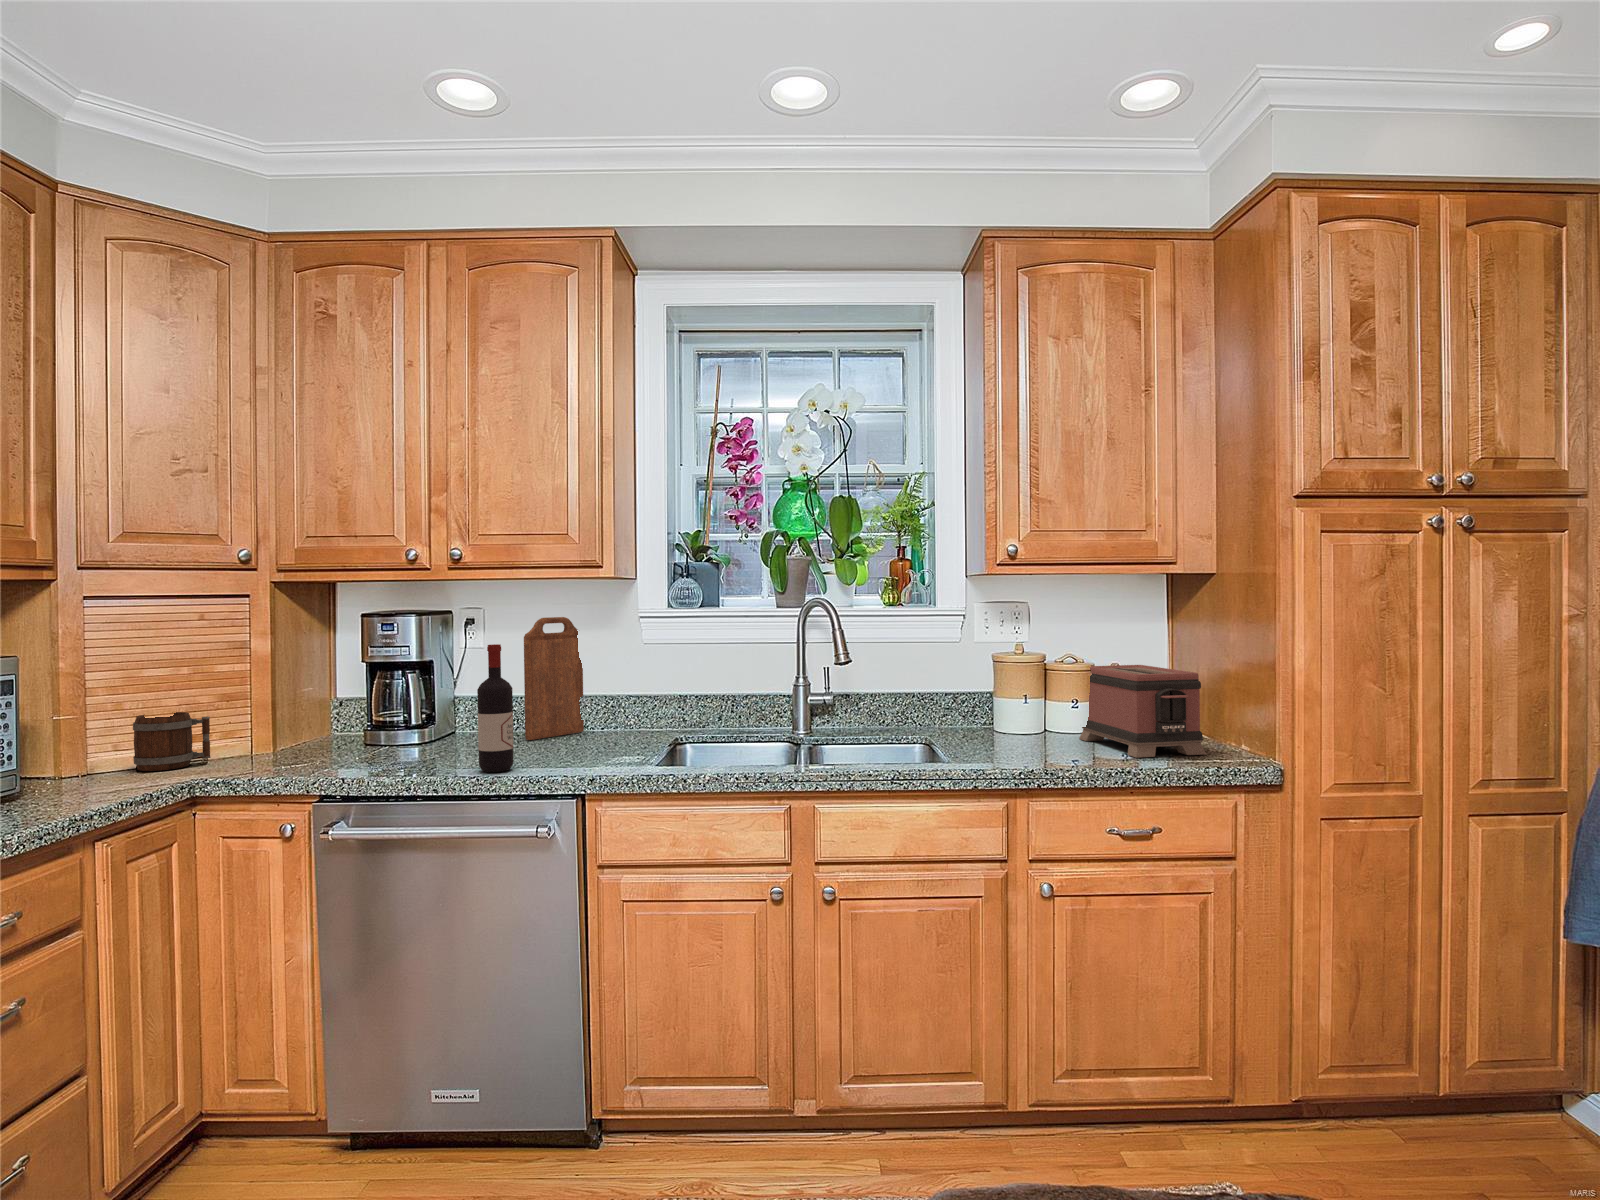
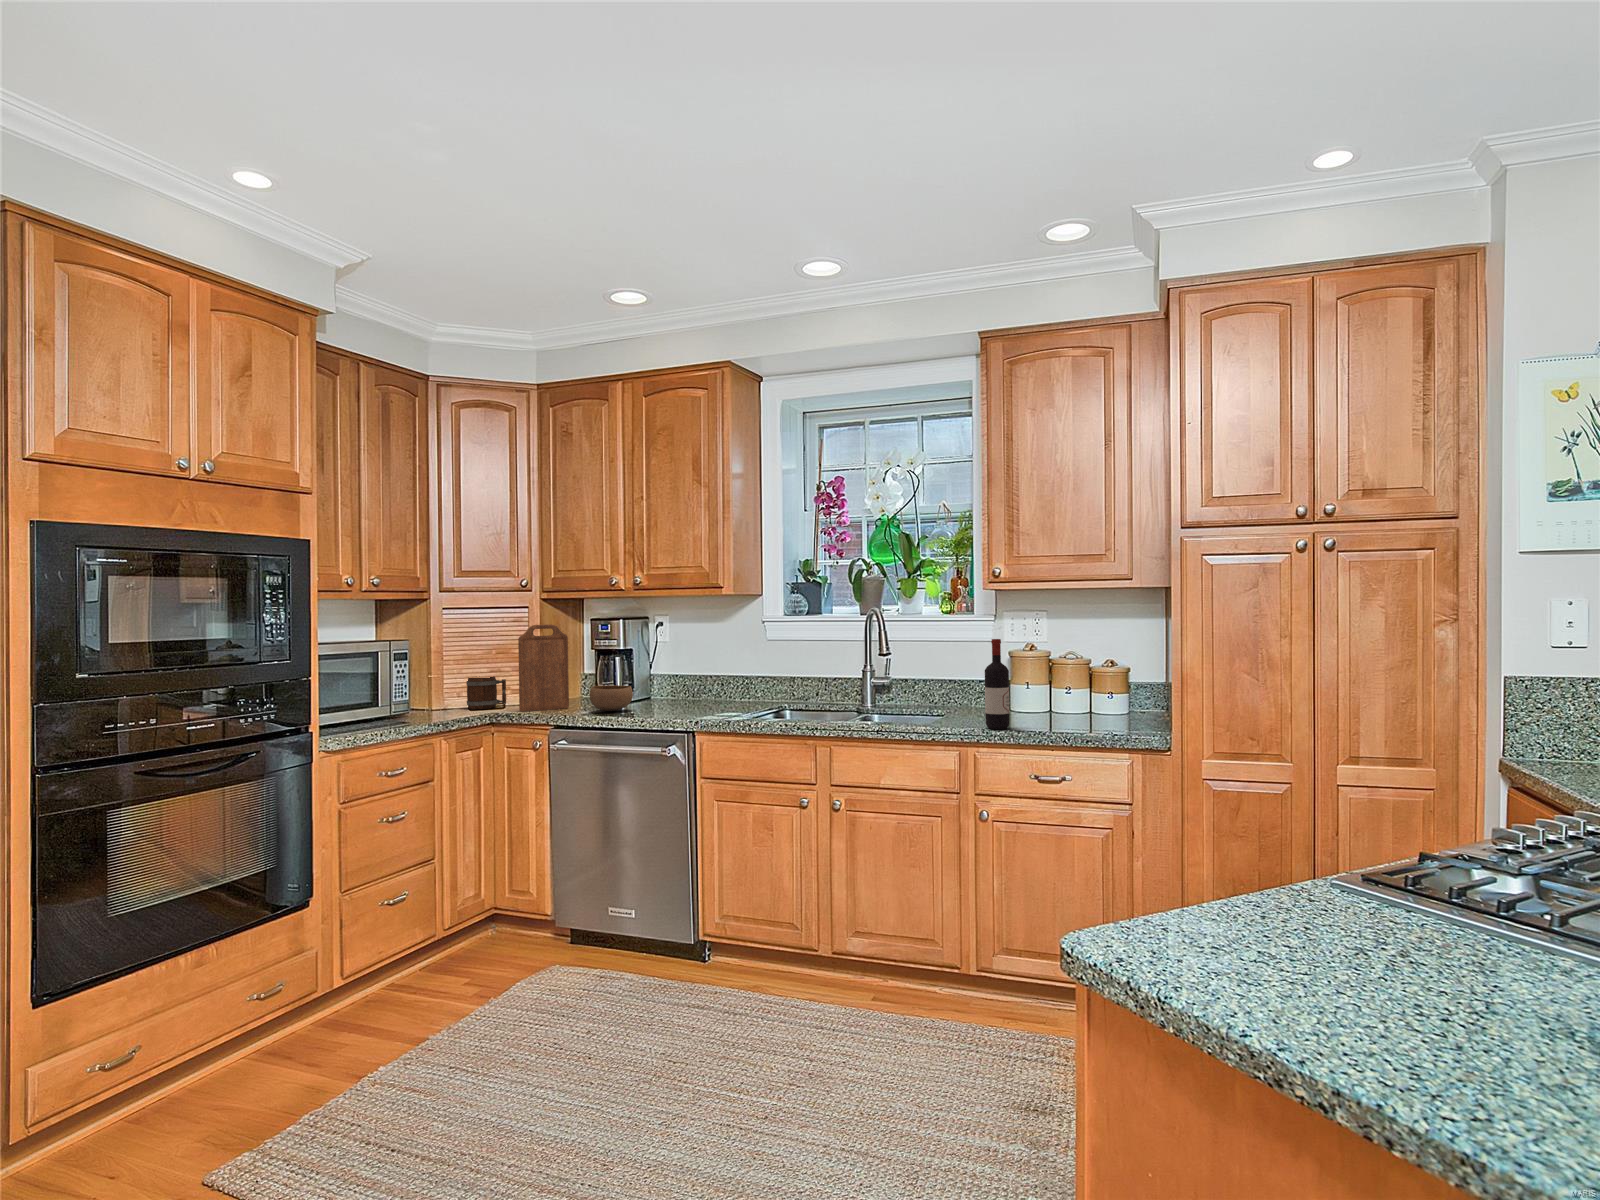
cutting board: present [524,617,584,740] -> present [518,624,569,711]
wine bottle: present [477,644,513,772] -> present [985,639,1010,729]
toaster: present [1079,665,1206,758] -> none [1067,661,1137,728]
bowl: none [377,720,451,763] -> present [590,685,633,711]

